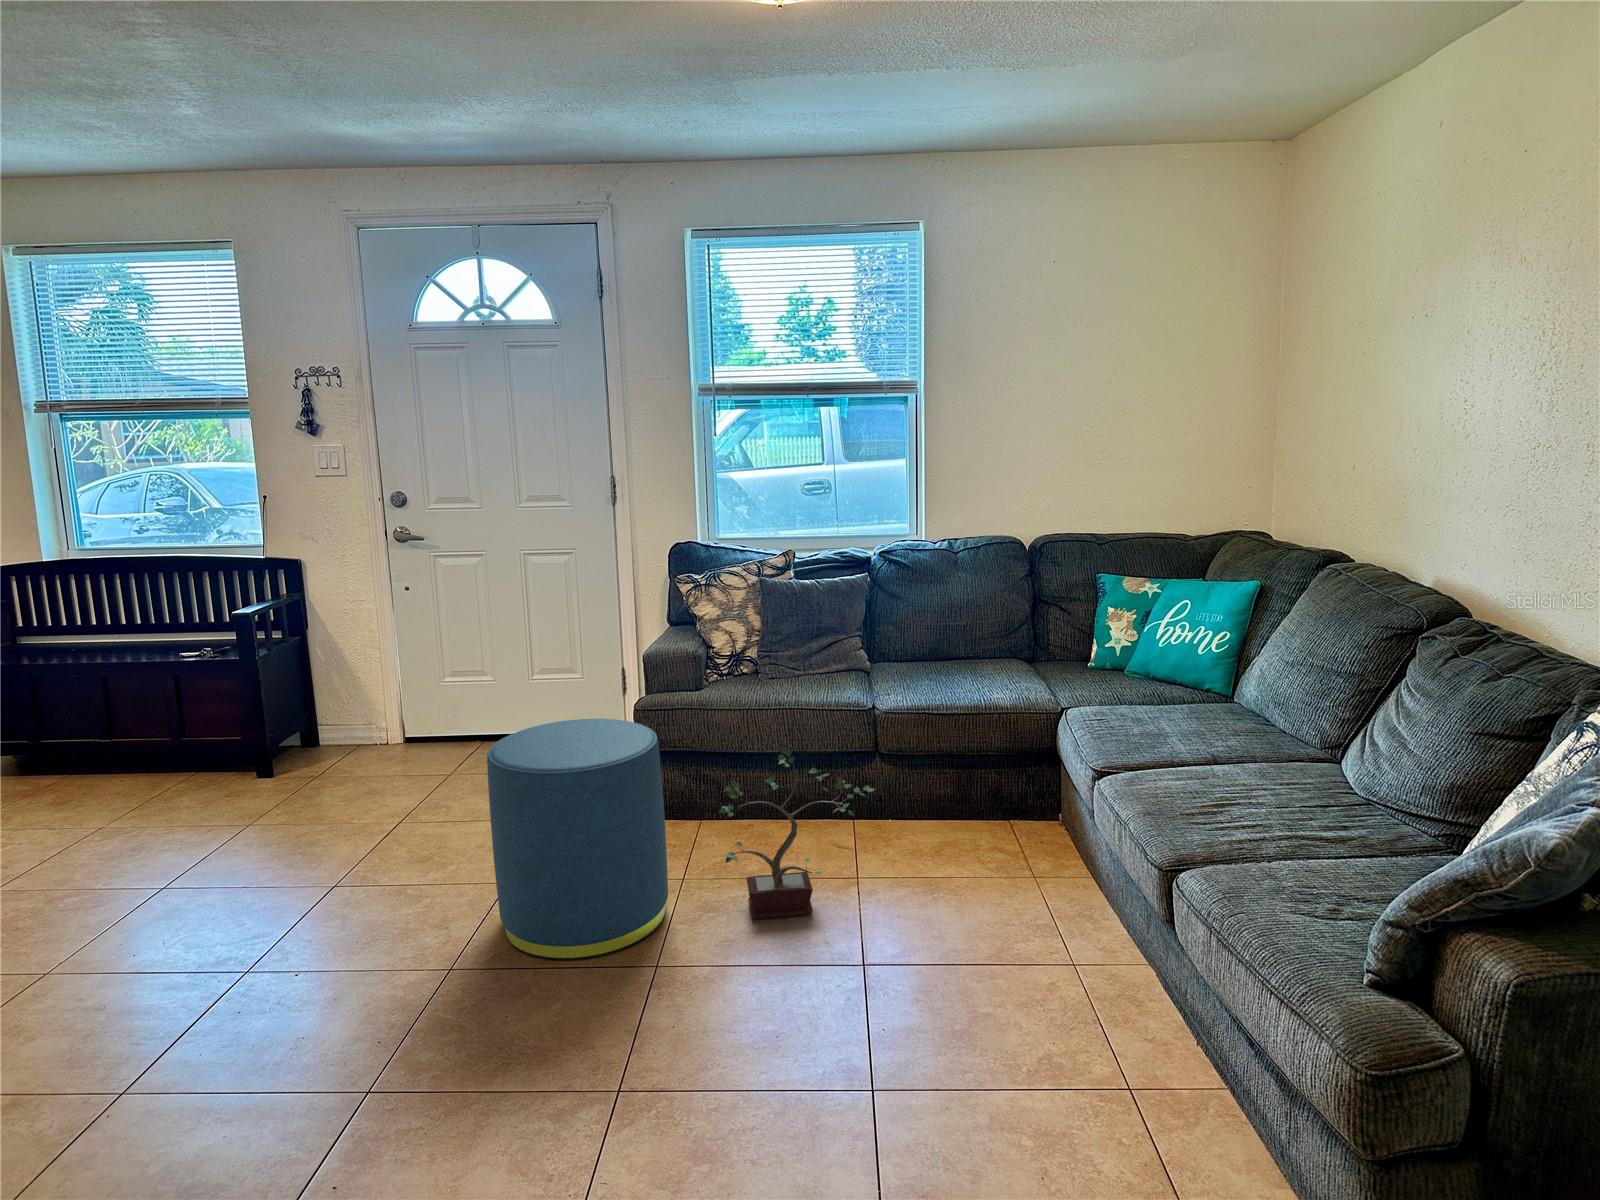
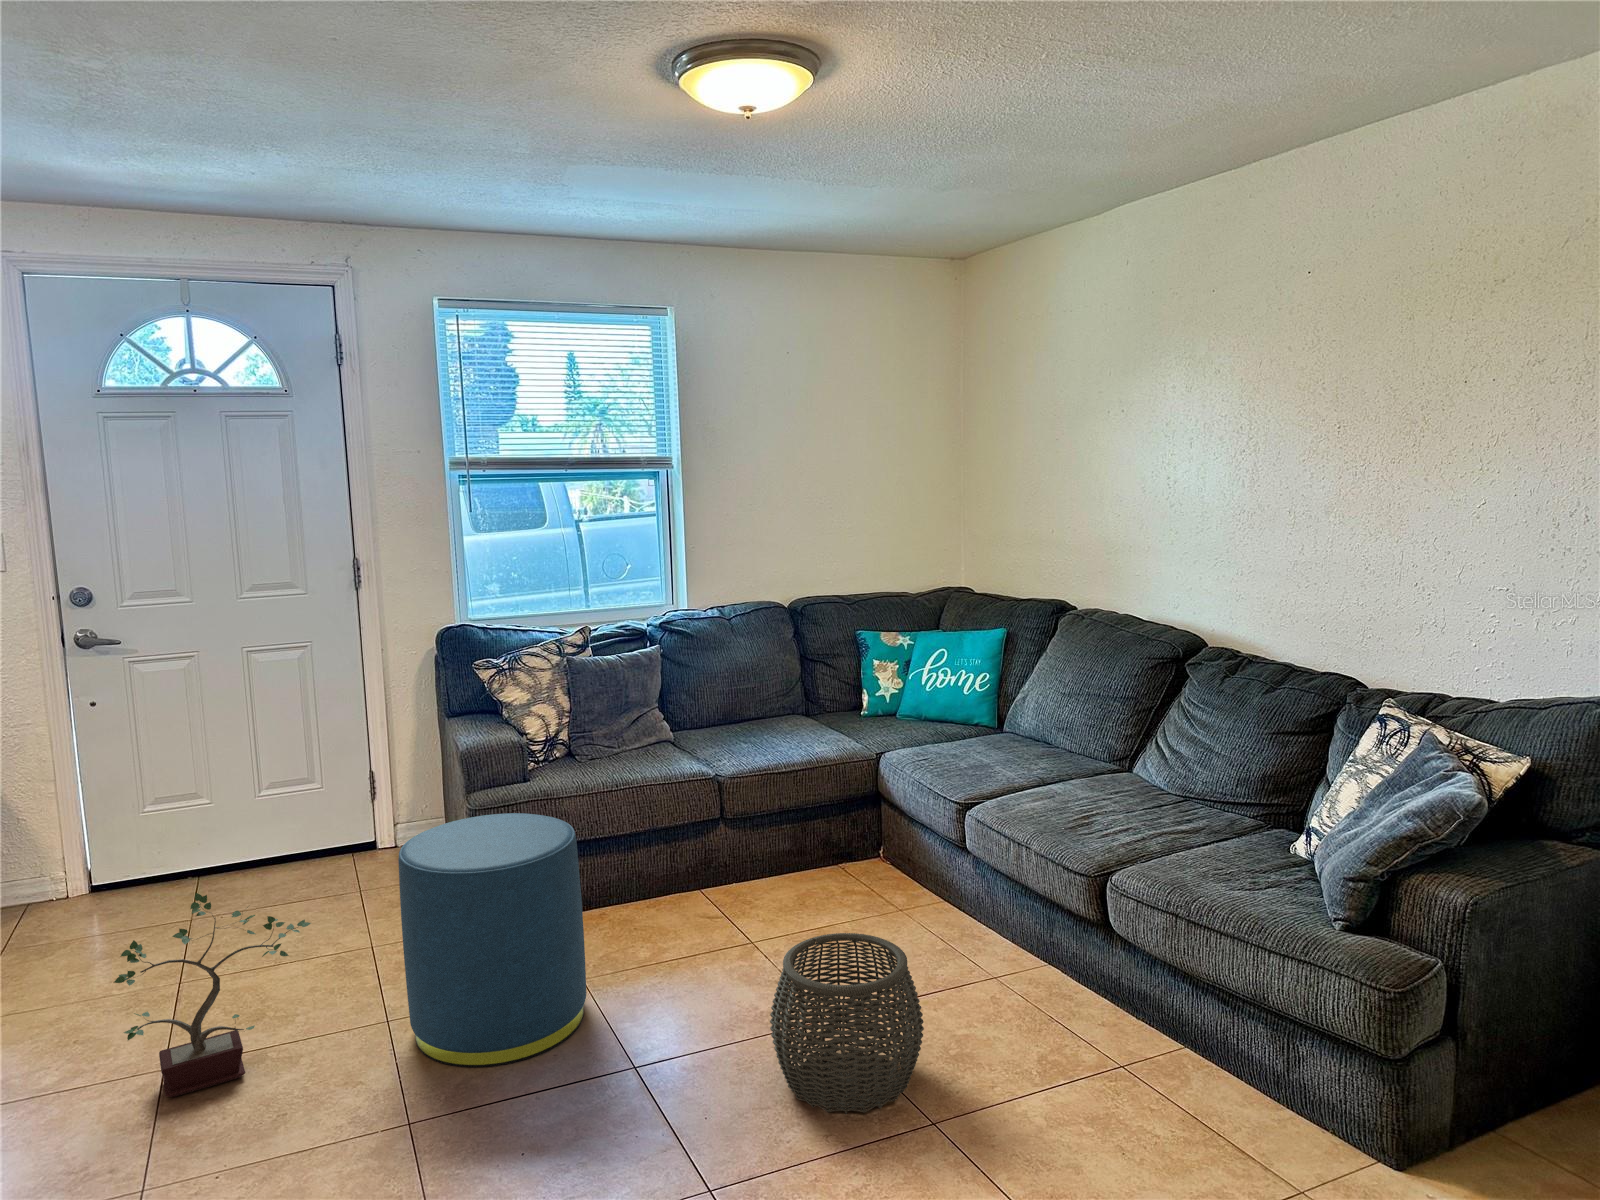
potted plant: present [719,747,875,919] -> present [114,893,311,1097]
woven basket: none [757,903,932,1118] -> present [770,933,924,1114]

